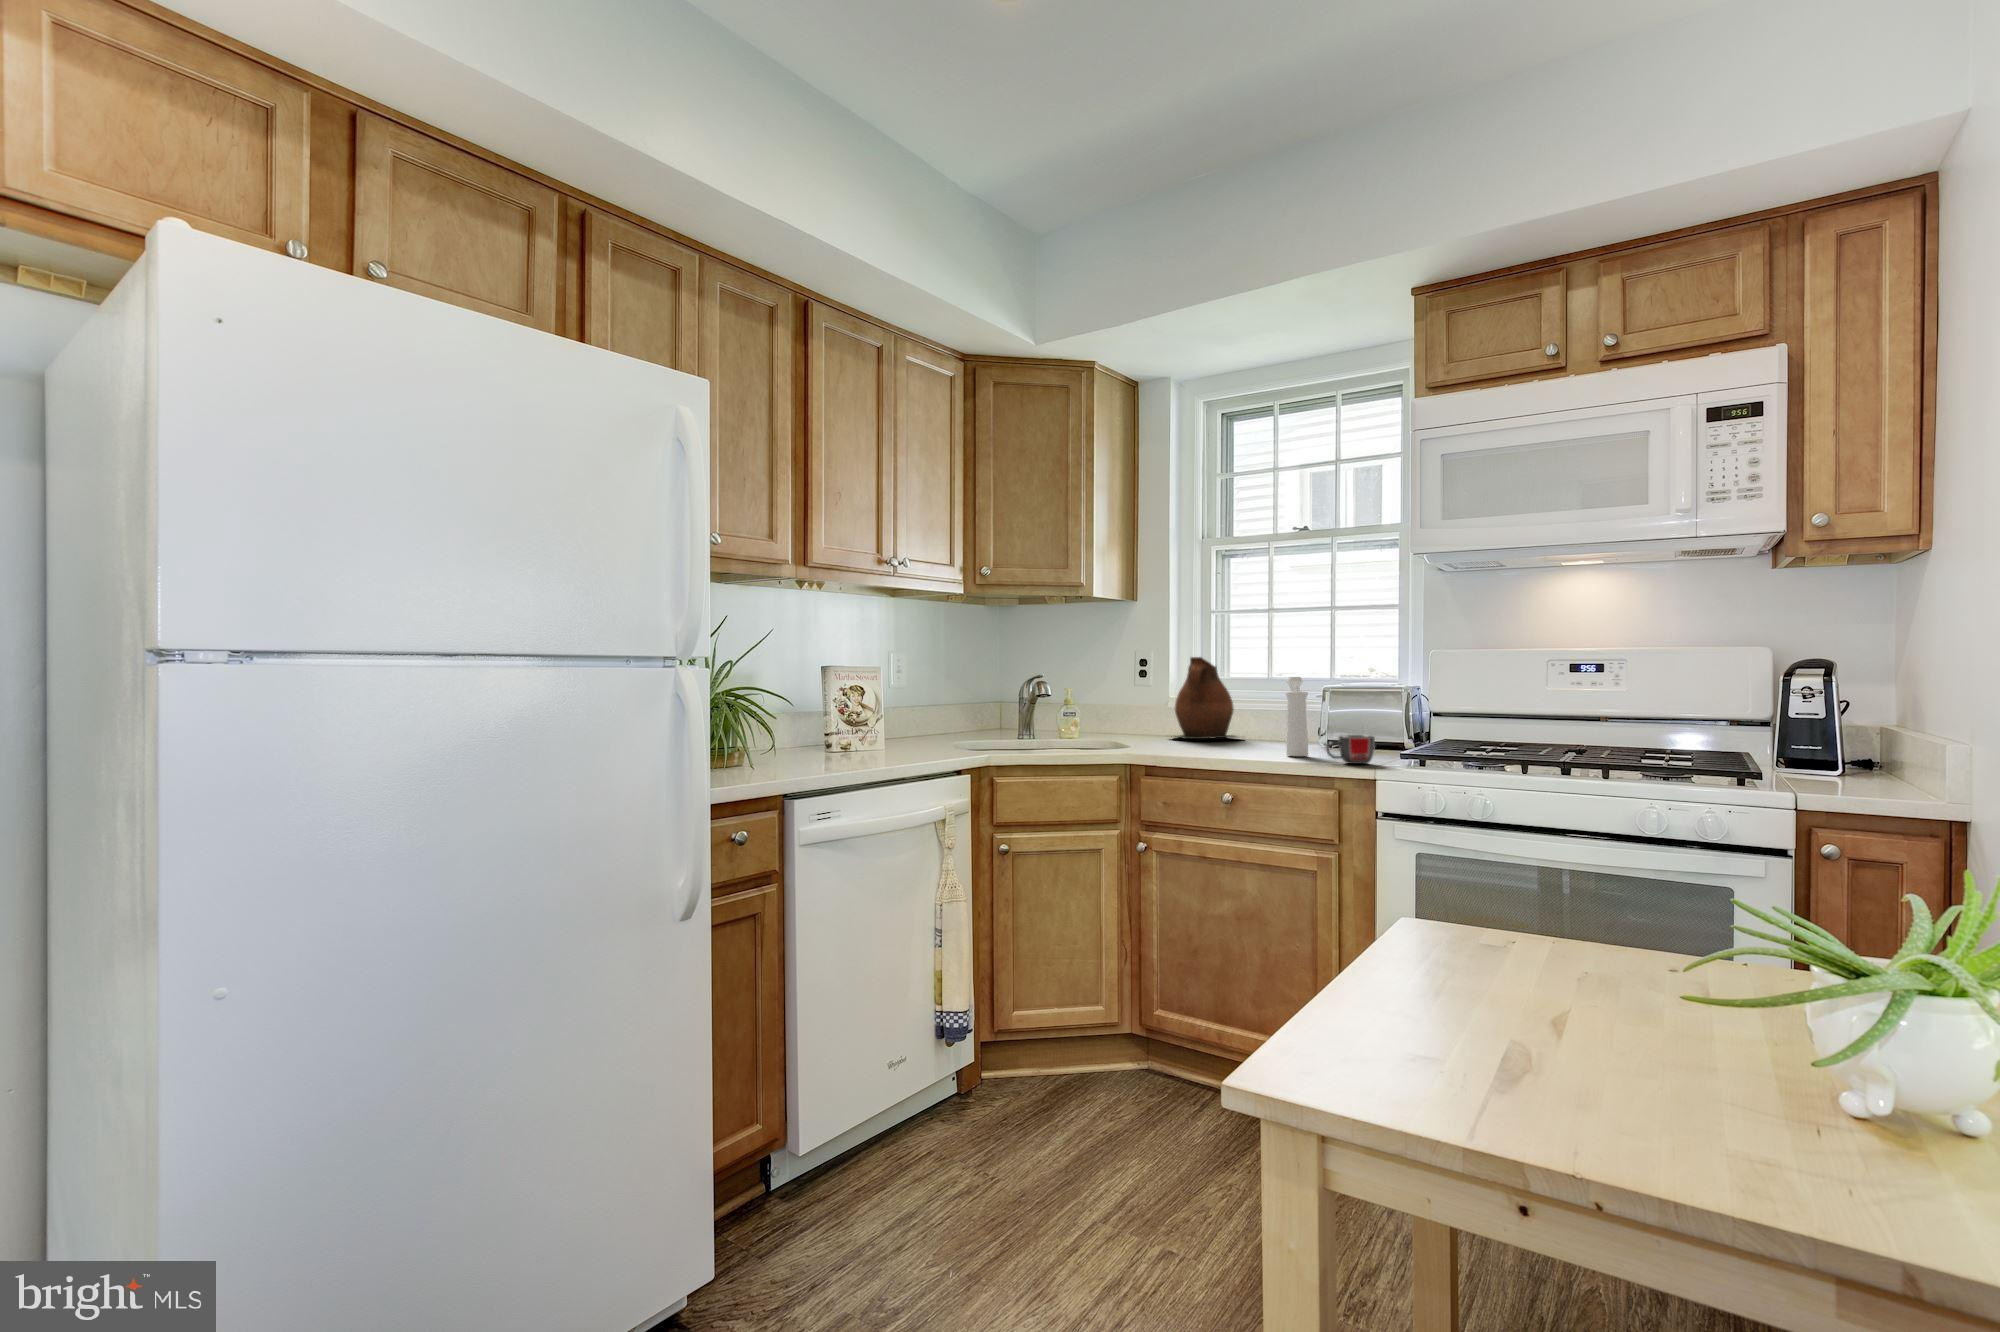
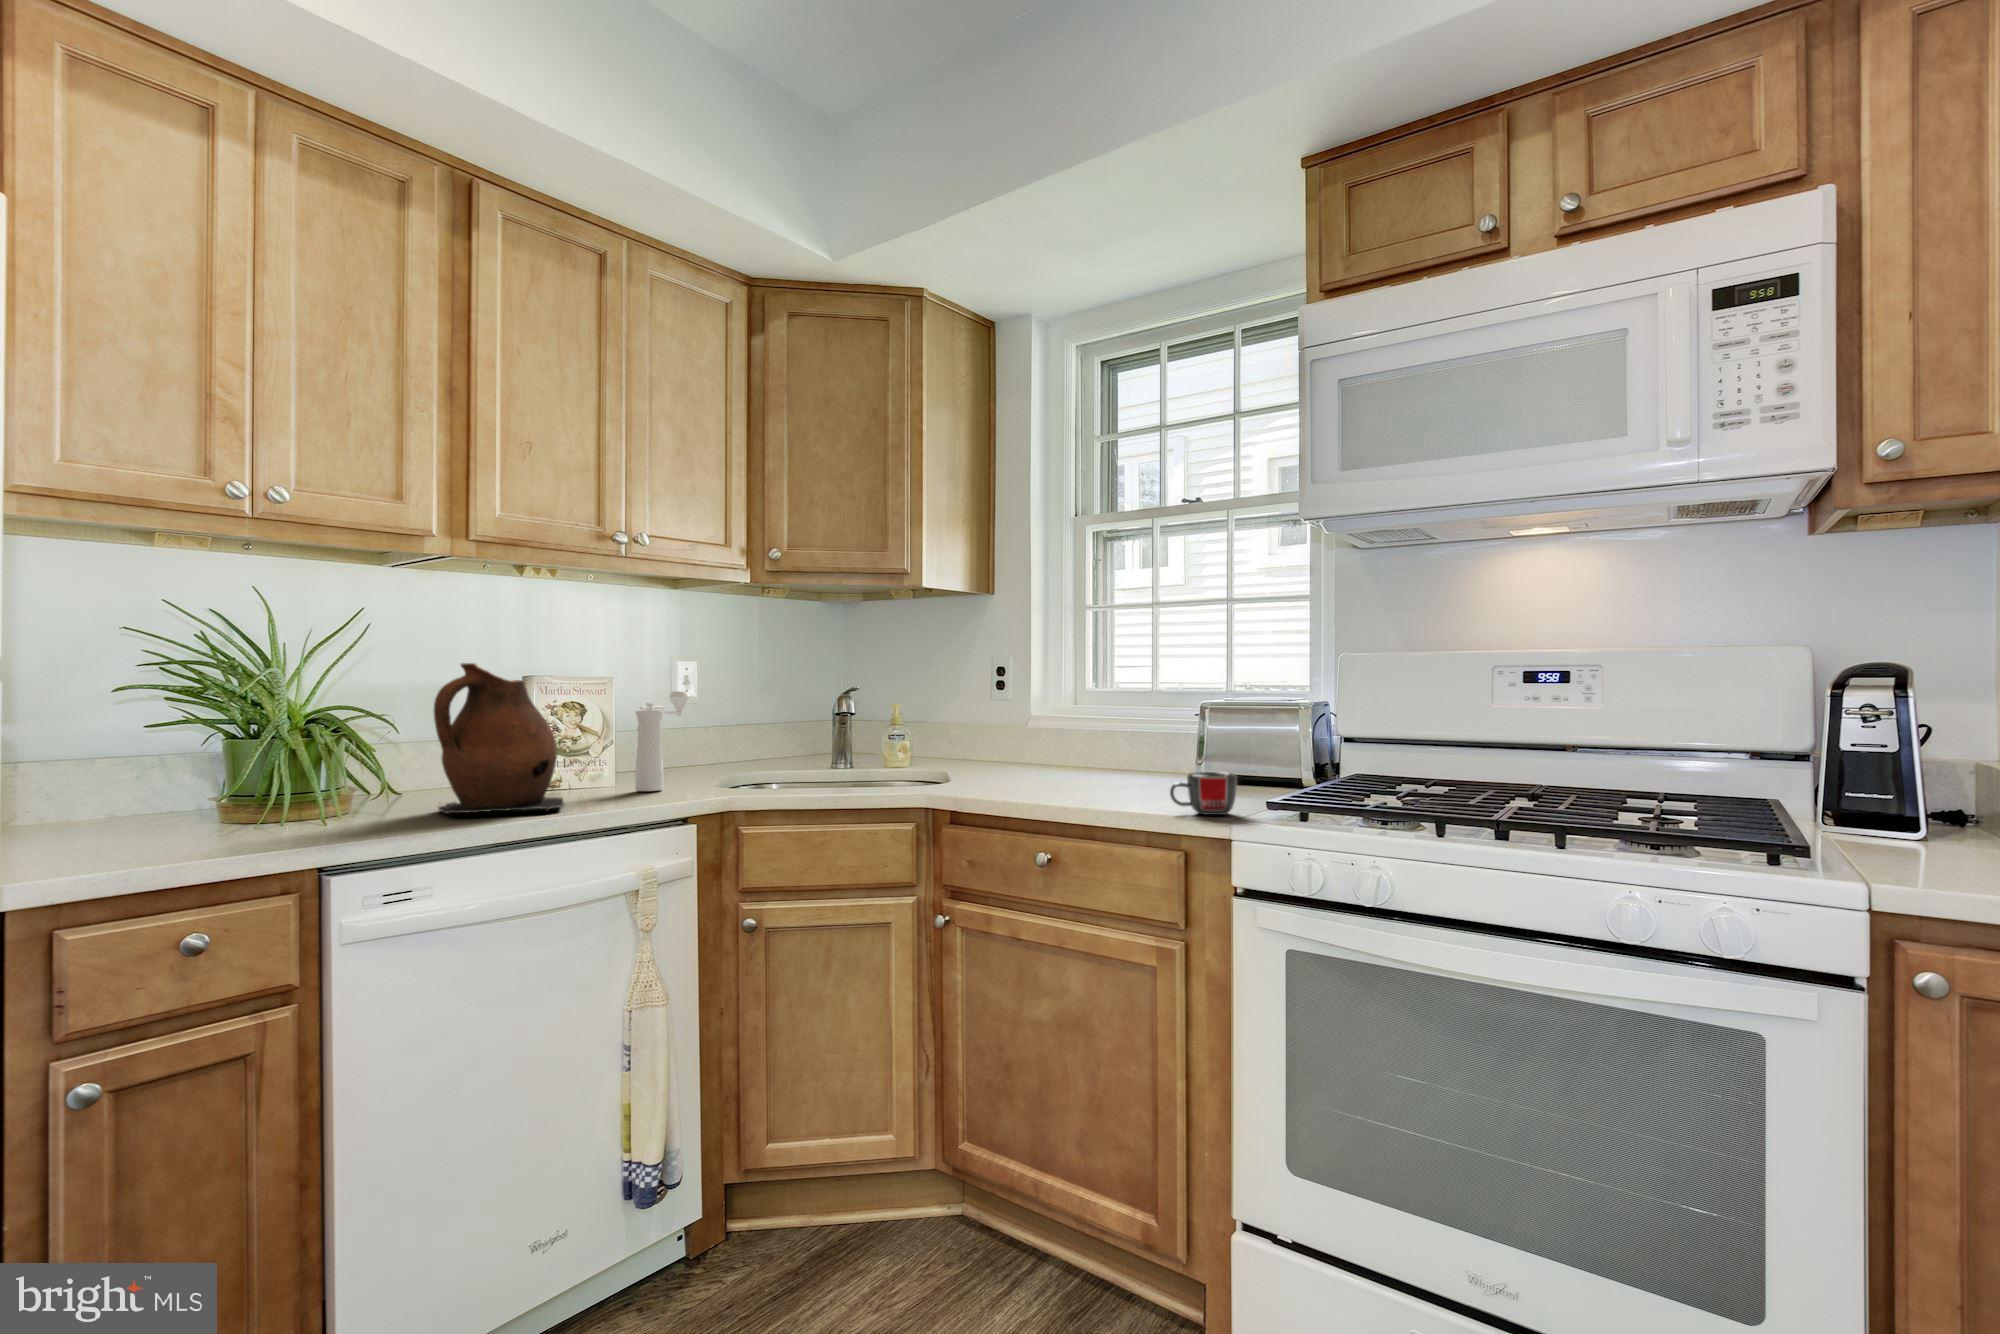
ceramic pitcher: present [1171,657,1236,739] -> present [434,663,564,814]
pepper mill: present [1286,677,1308,756] -> present [635,691,690,791]

